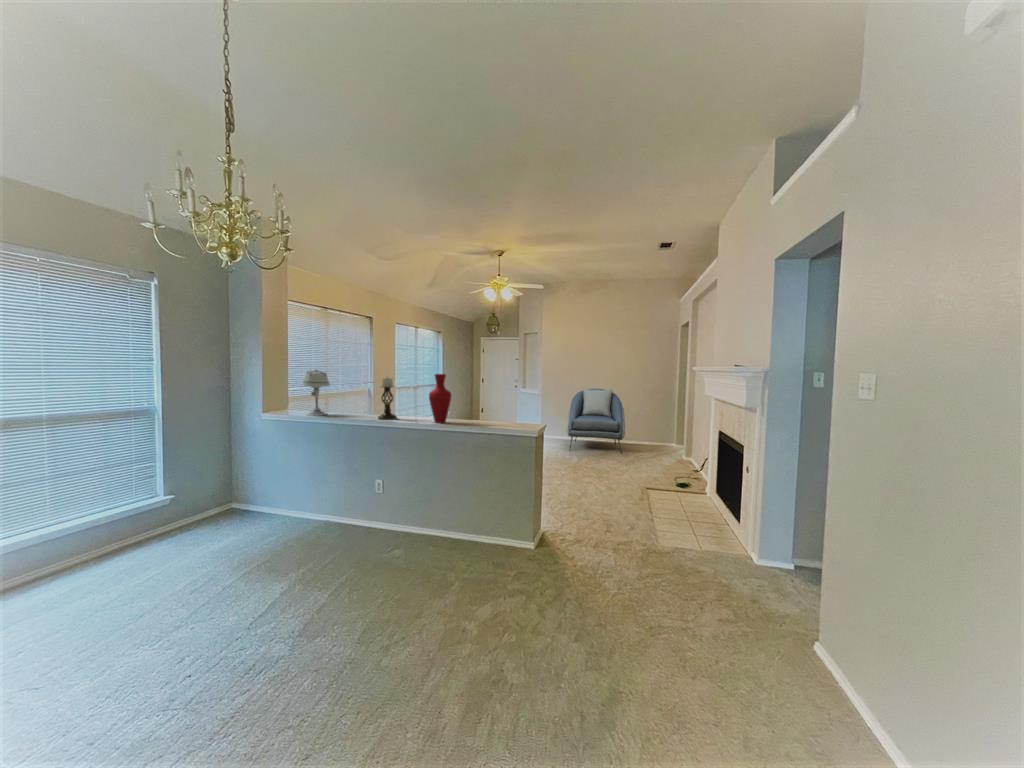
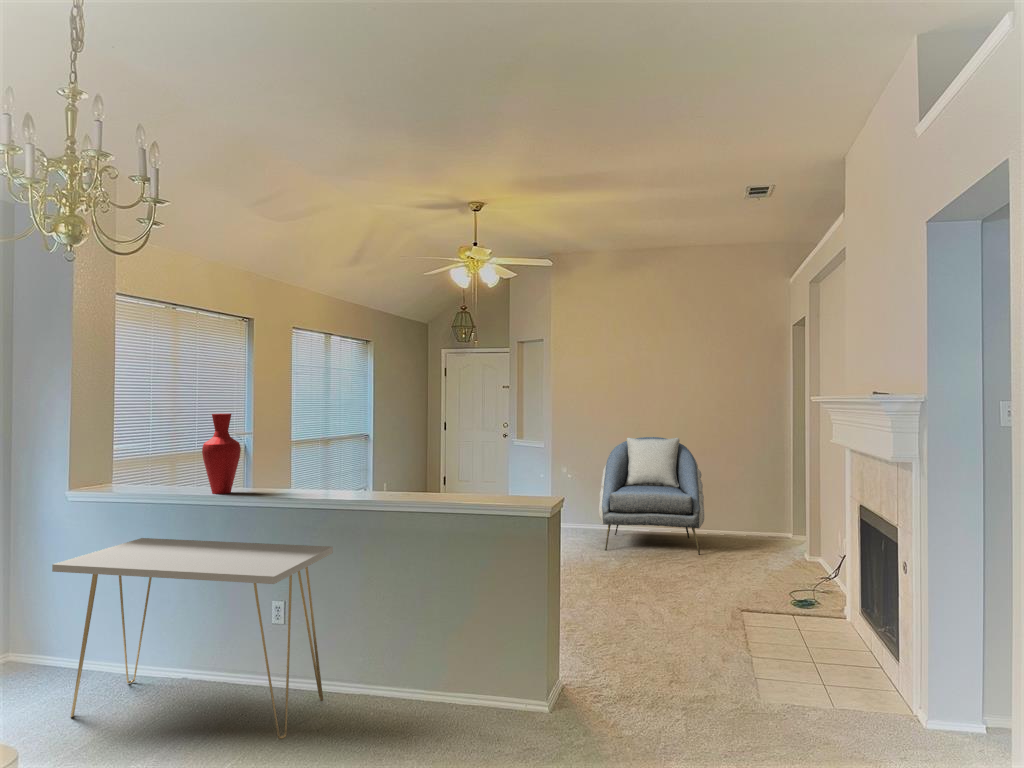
table lamp: present [302,370,330,416] -> none [136,410,185,492]
vase: present [429,374,451,423] -> present [202,414,241,494]
candle holder: present [378,377,397,420] -> none [271,420,304,496]
console table: none [250,442,413,560] -> present [52,538,333,739]

